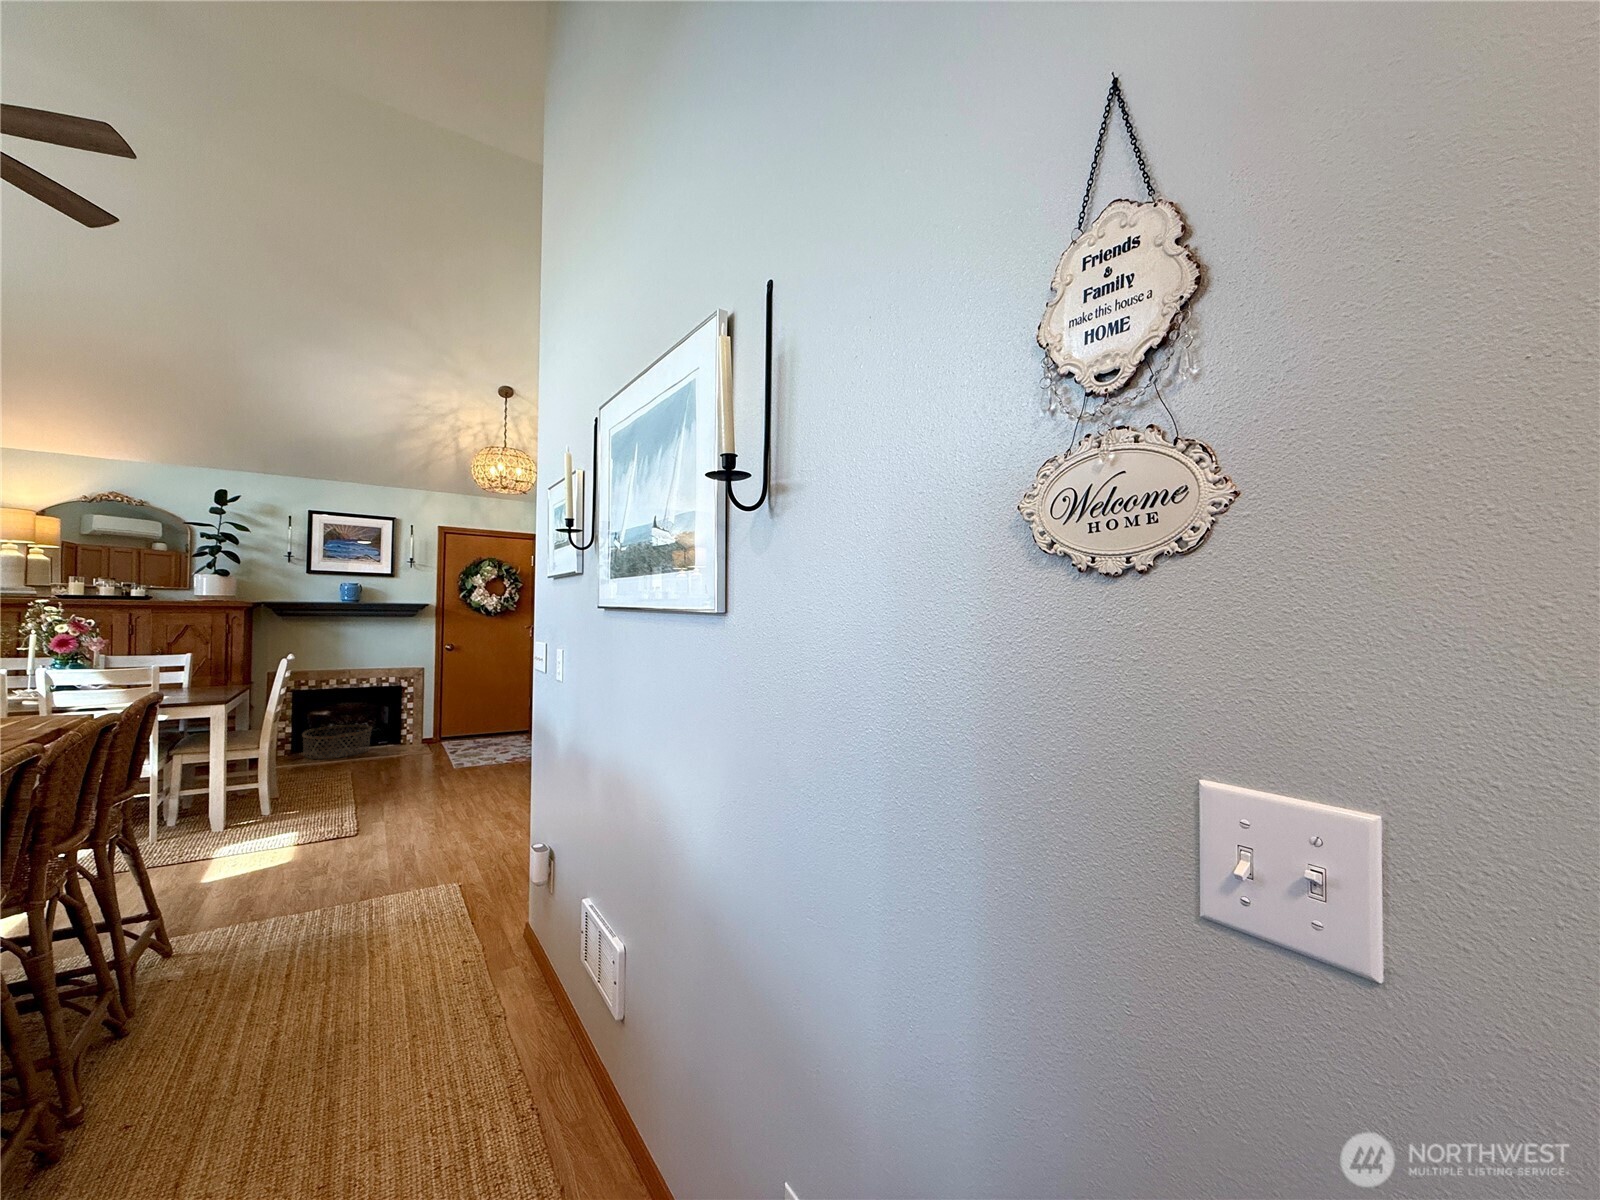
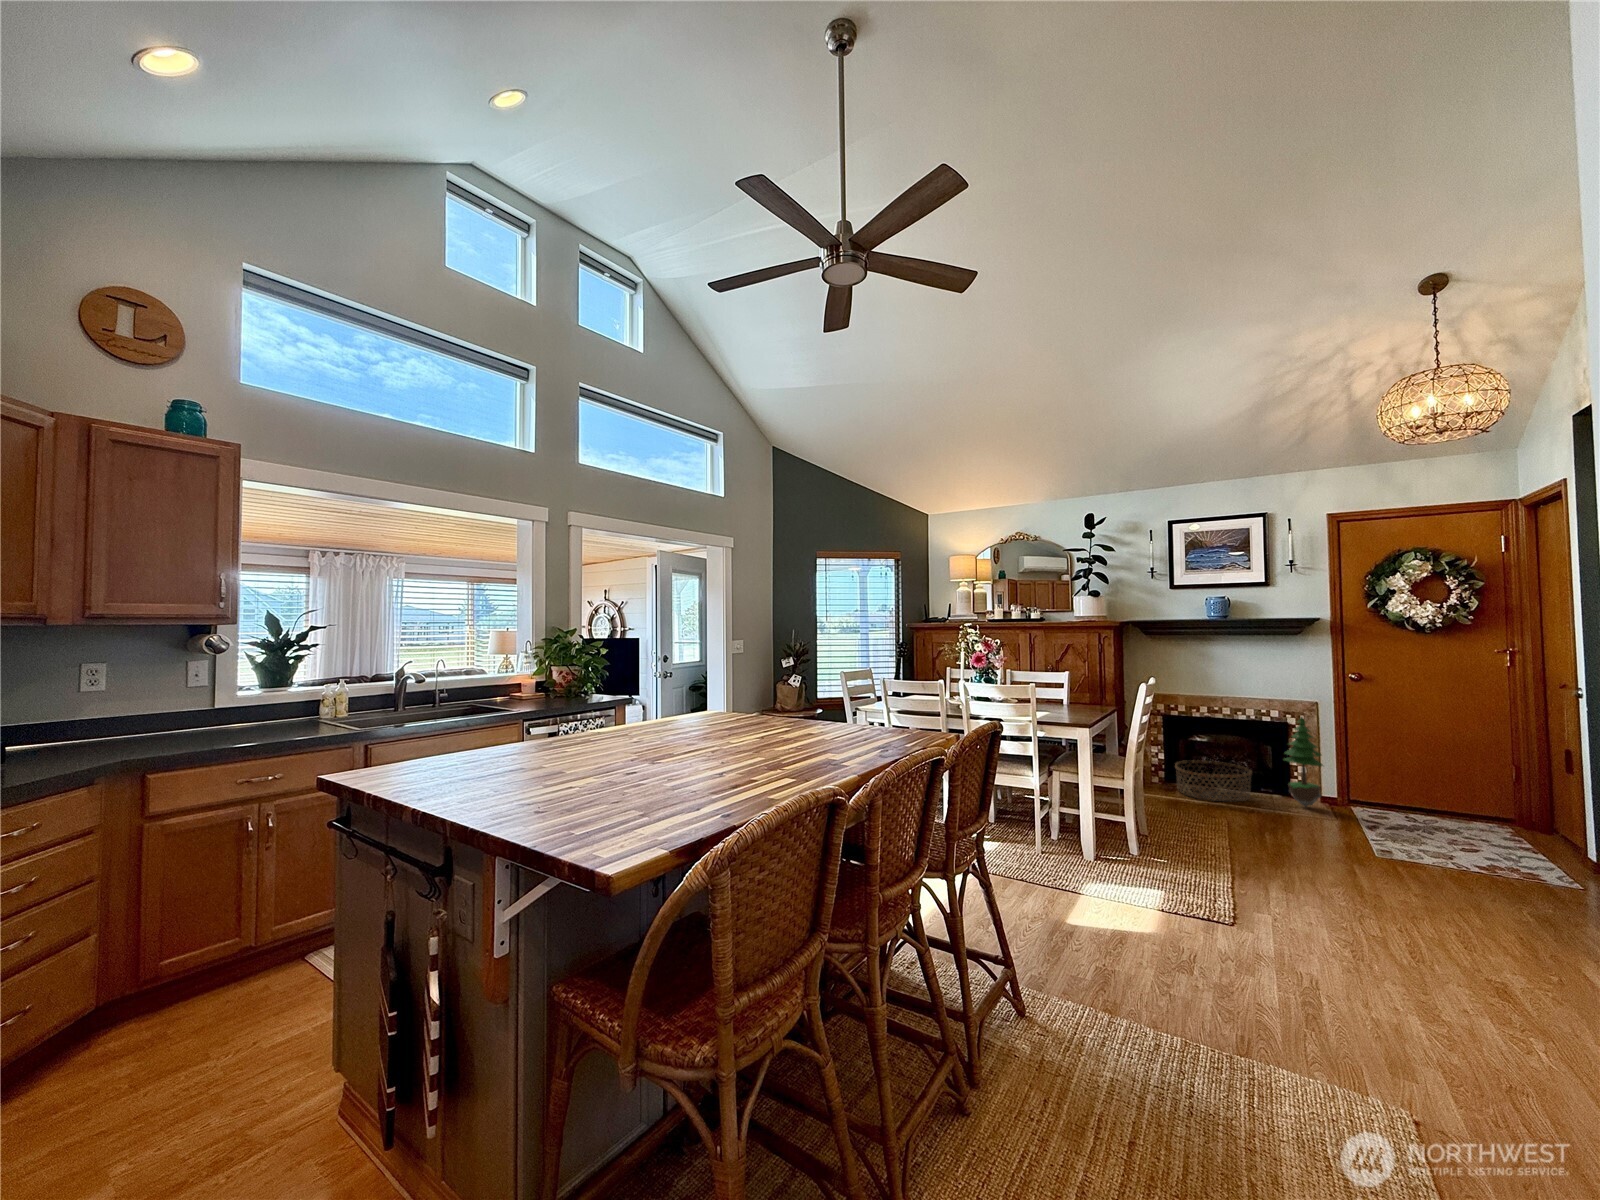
potted tree: none [397,678,426,747] -> present [1284,716,1323,807]

